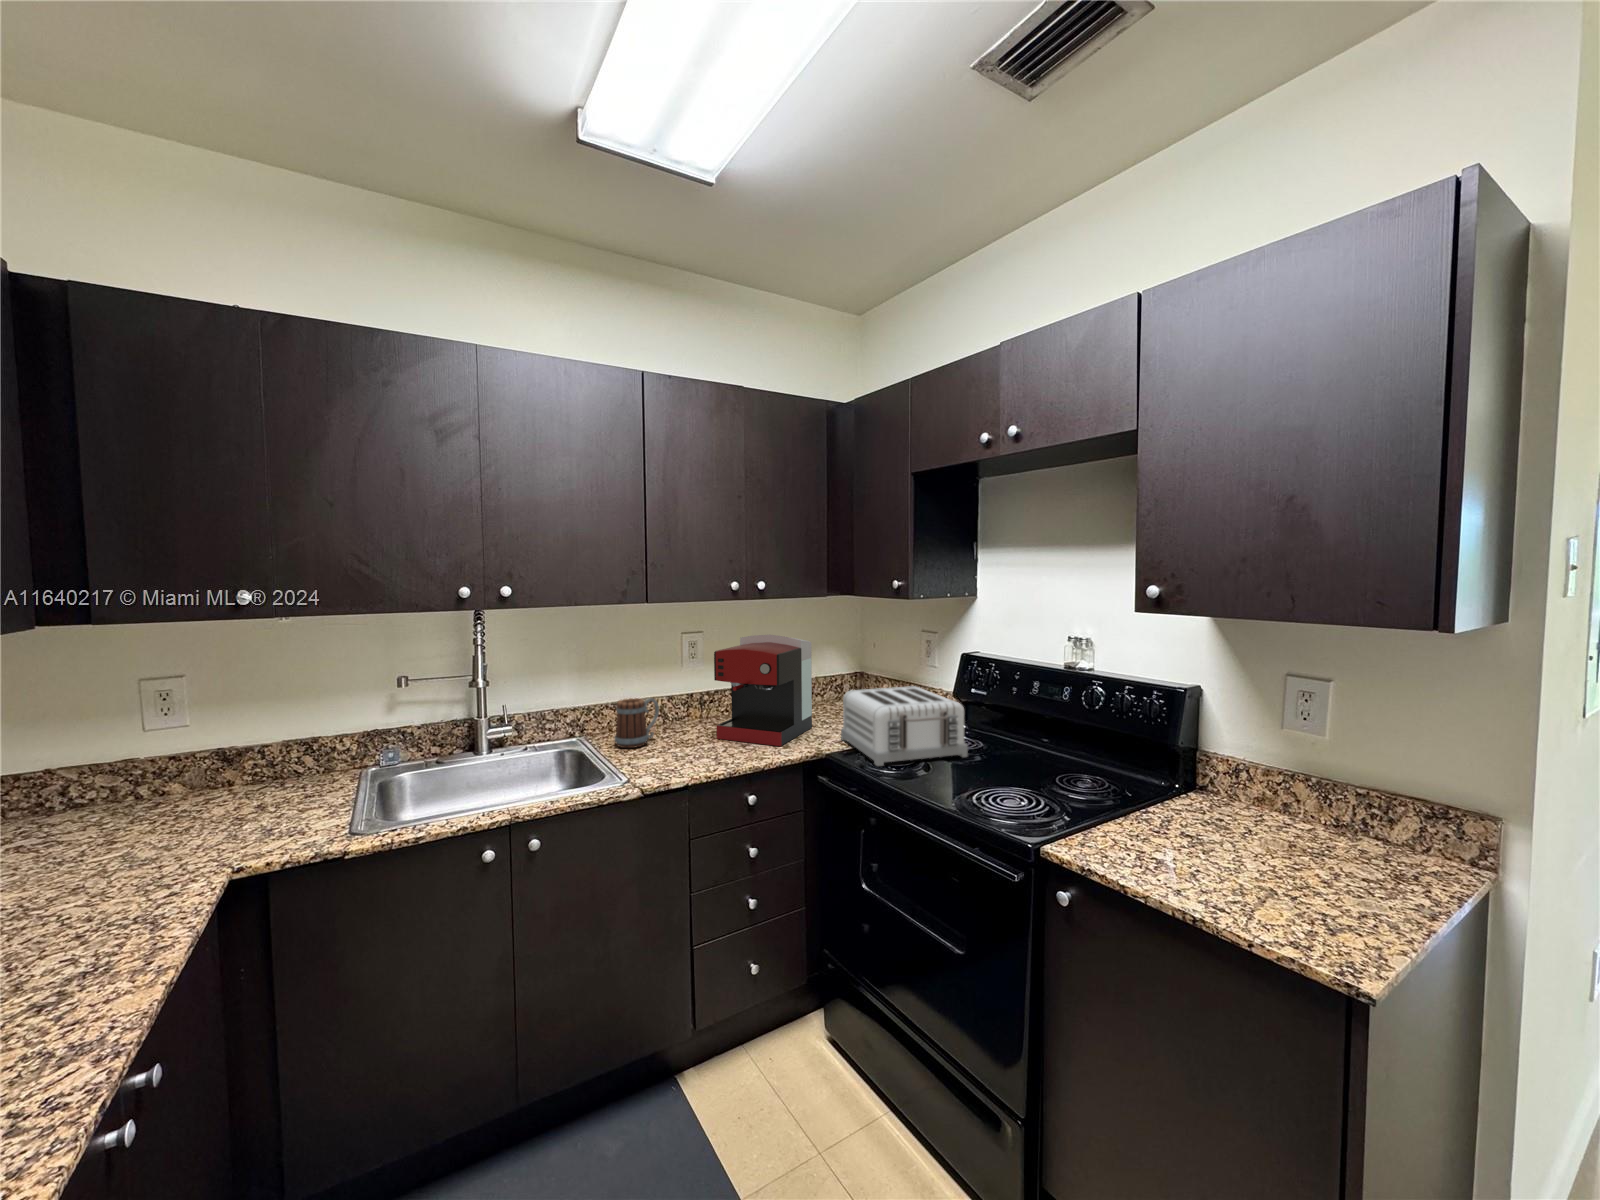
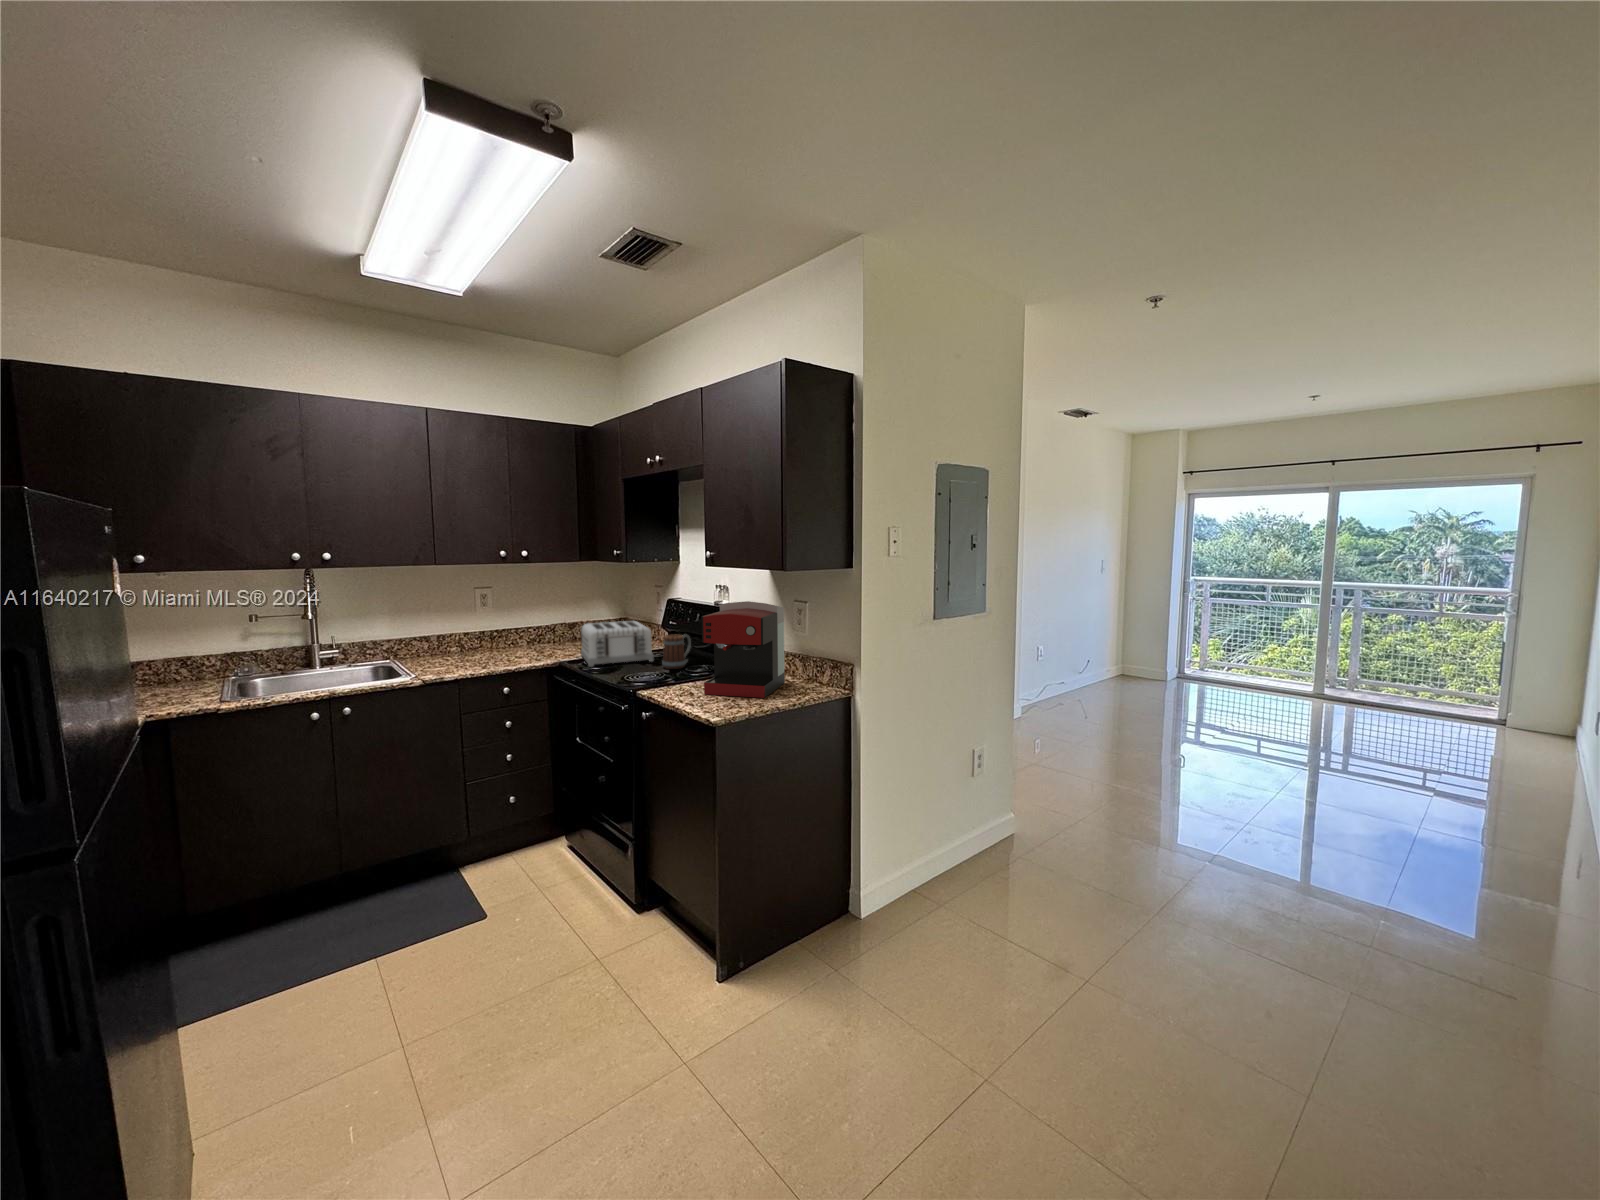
coffee maker: present [714,634,812,746] -> present [702,601,785,698]
mug: present [614,698,659,748] -> present [662,635,691,669]

